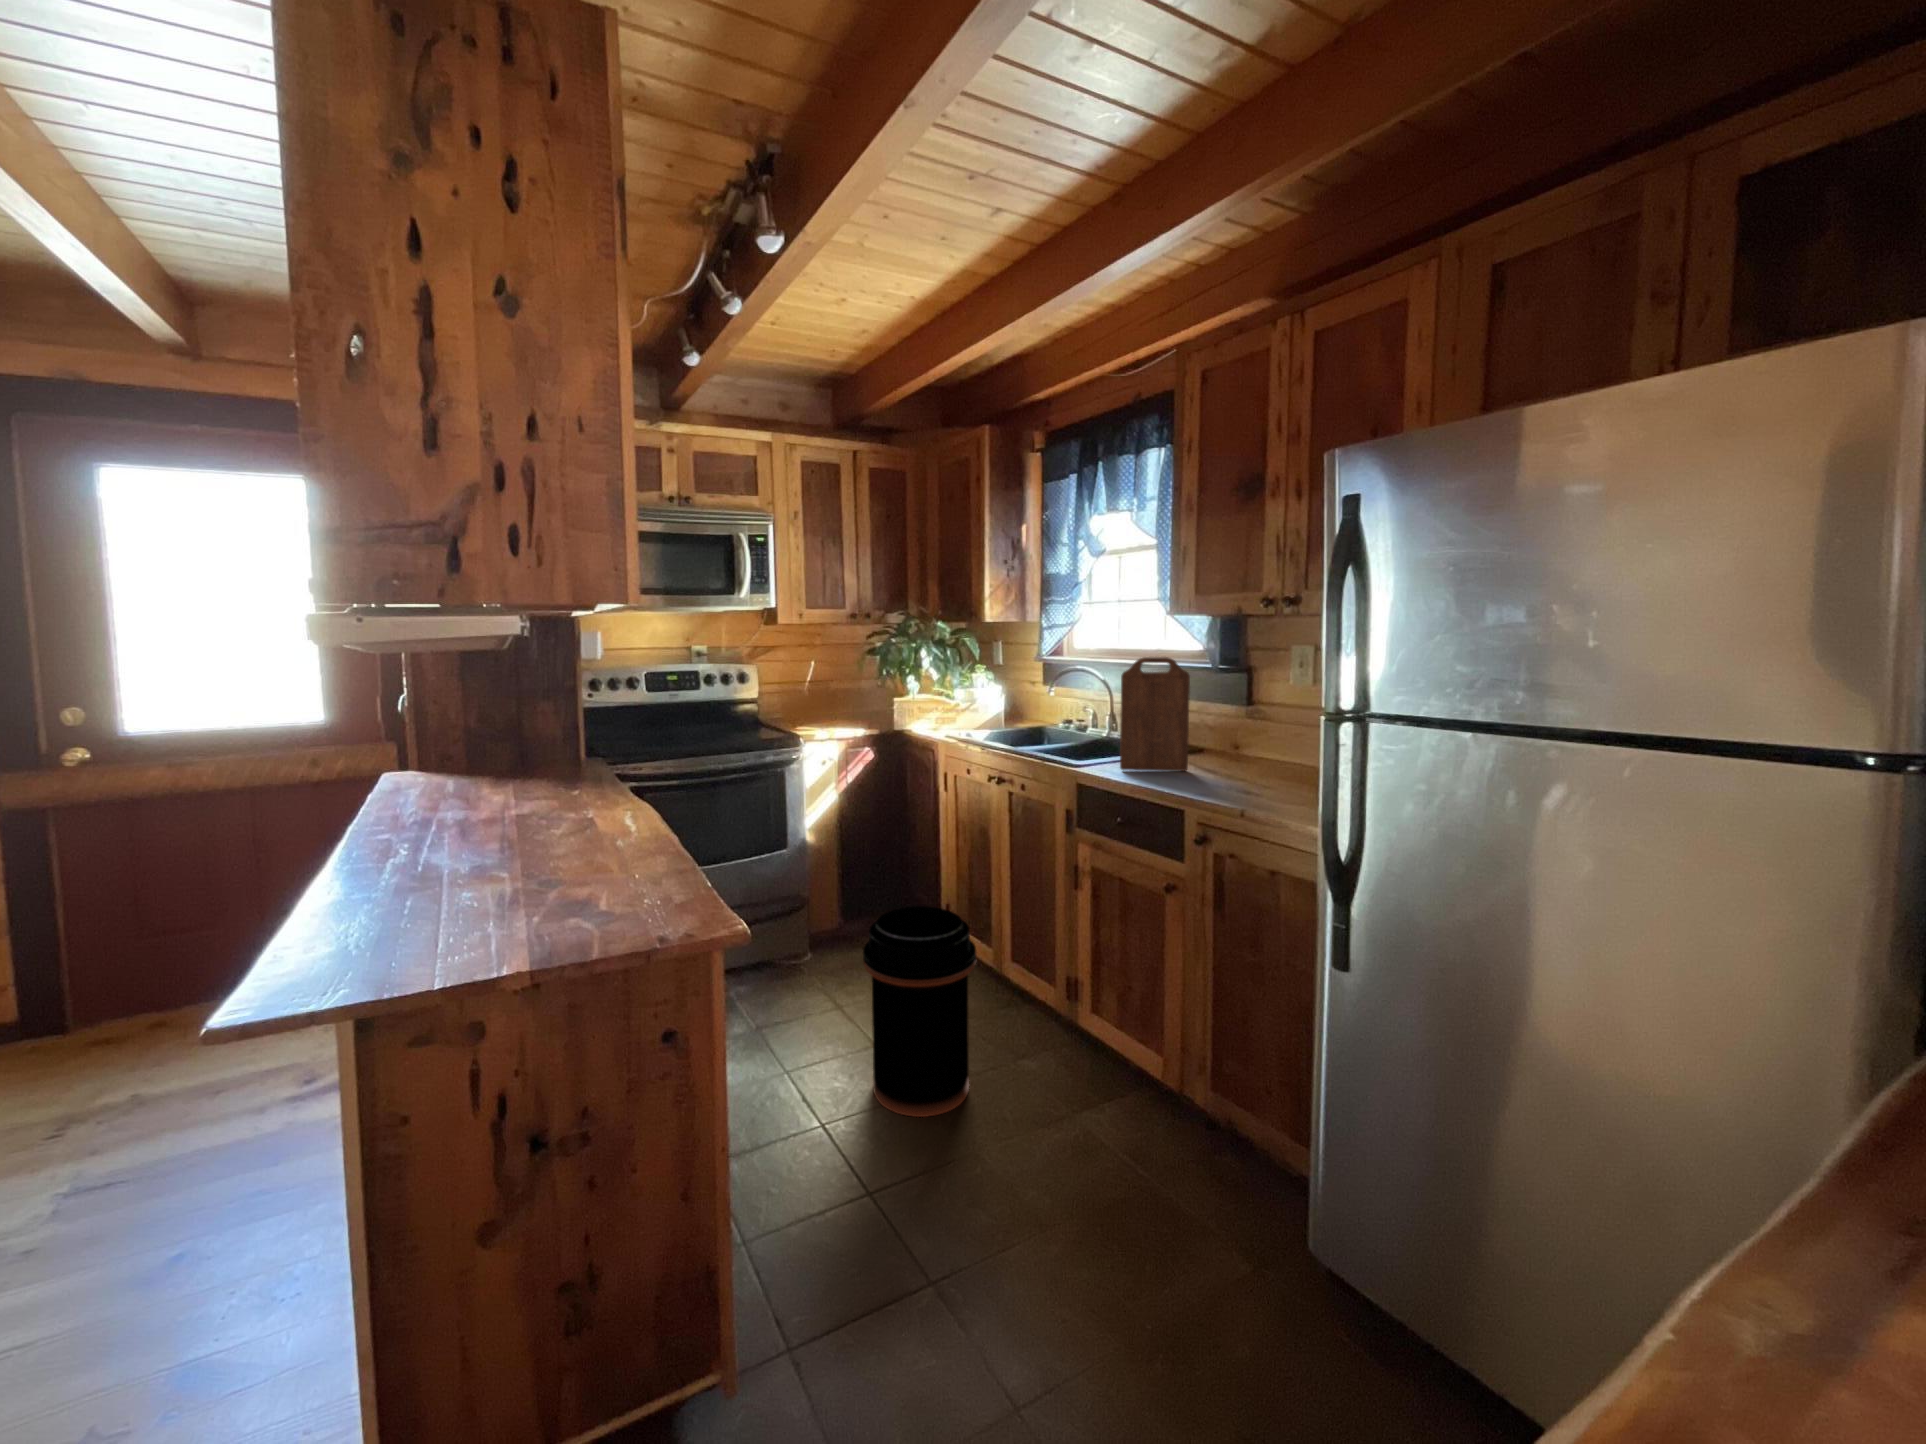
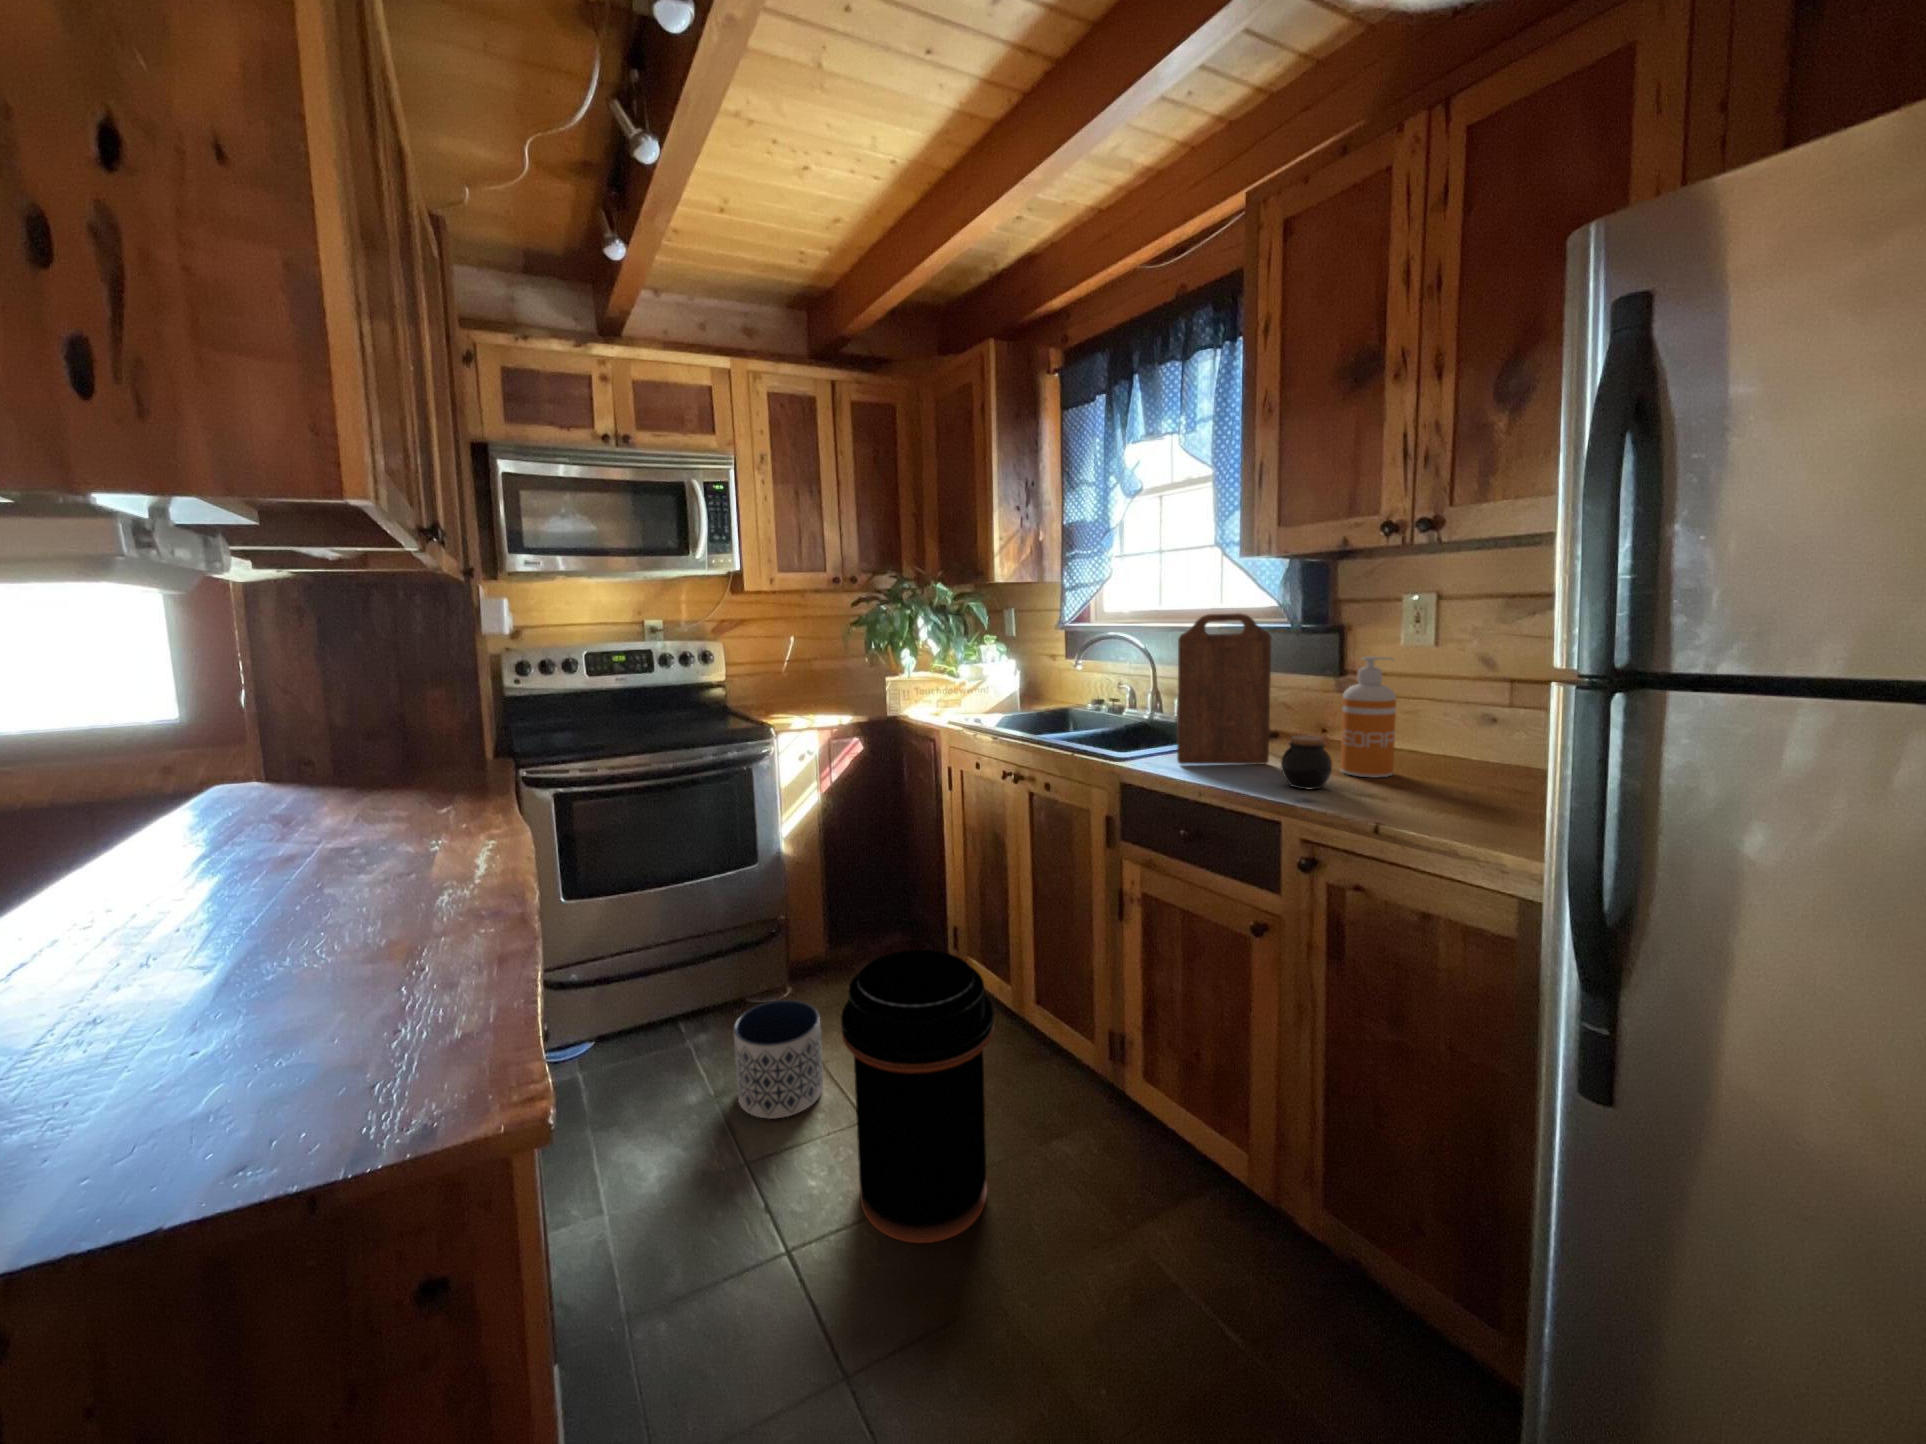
soap dispenser: none [1237,692,1275,781] -> present [1341,656,1396,777]
jar: none [1189,749,1224,788] -> present [1281,735,1332,790]
planter: none [772,955,841,1042] -> present [734,1000,823,1119]

